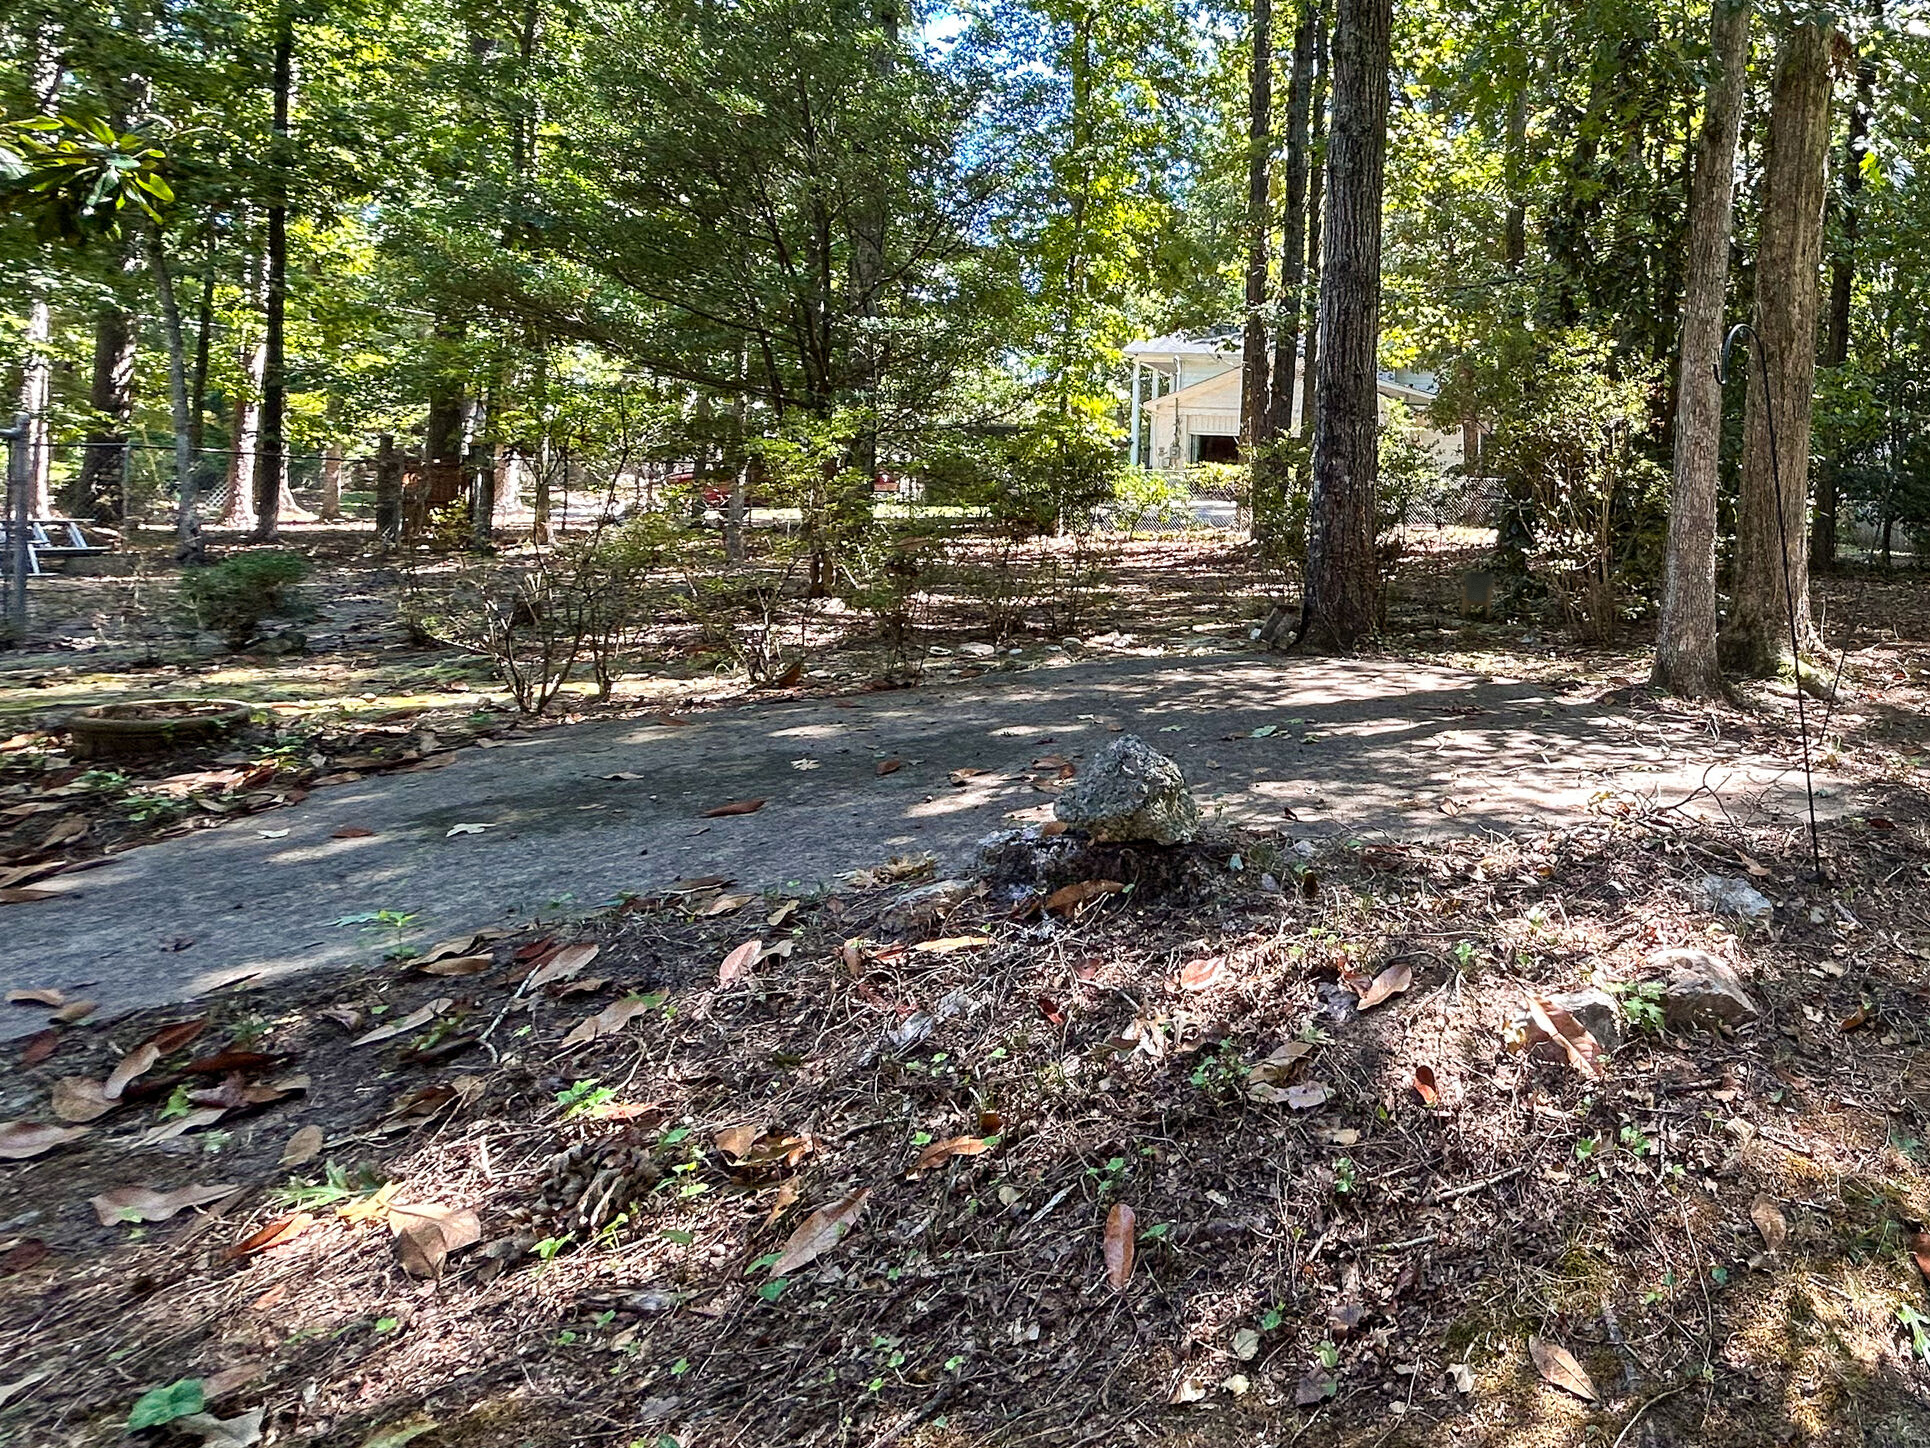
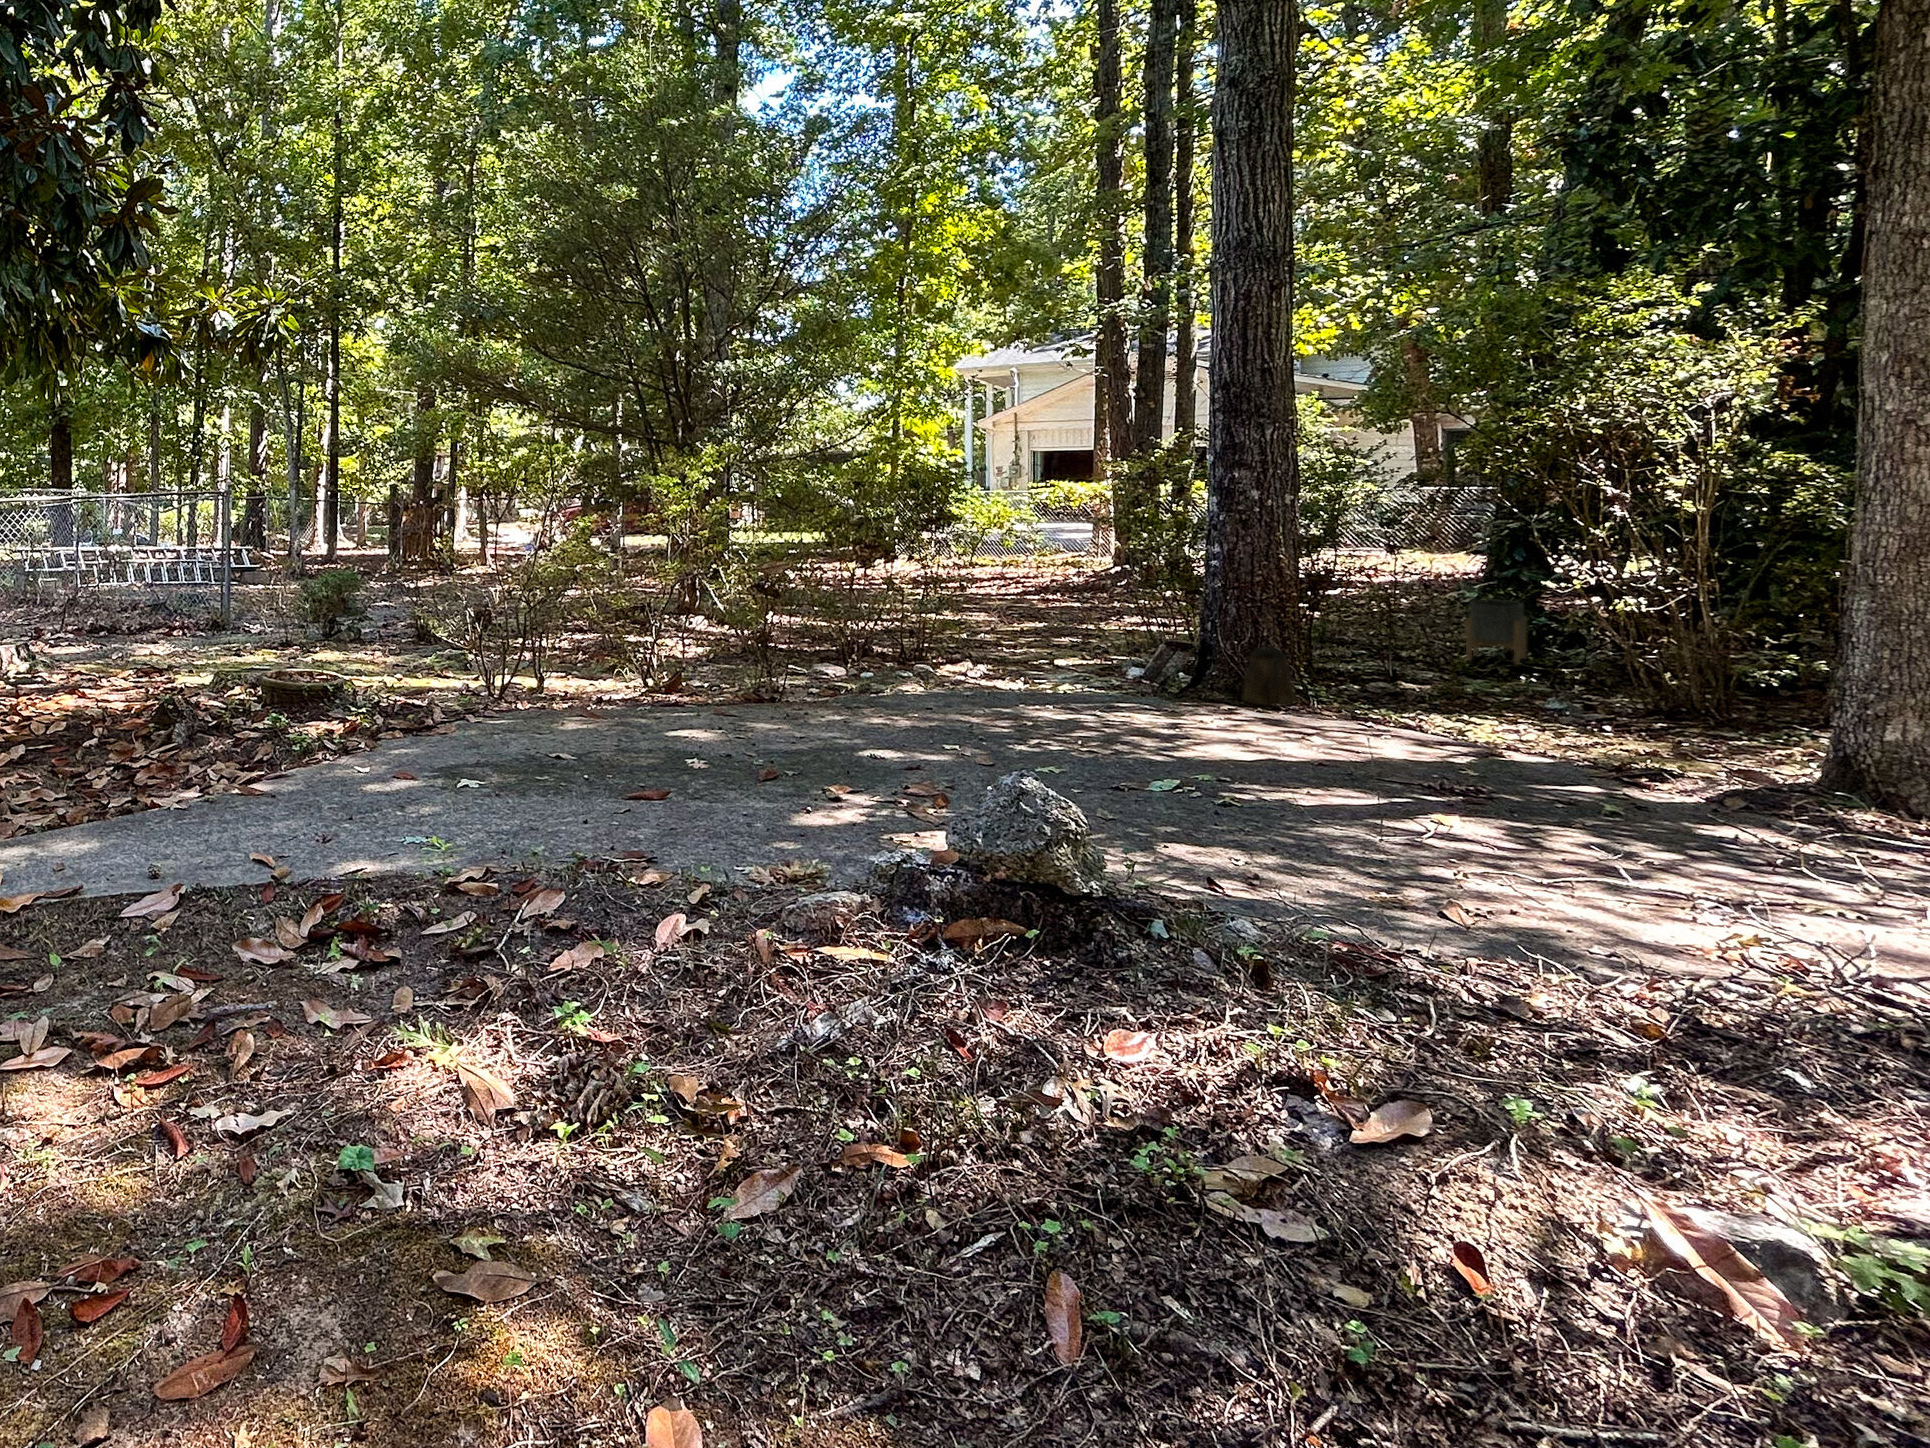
watering can: none [1323,611,1360,657] -> present [1242,647,1297,706]

